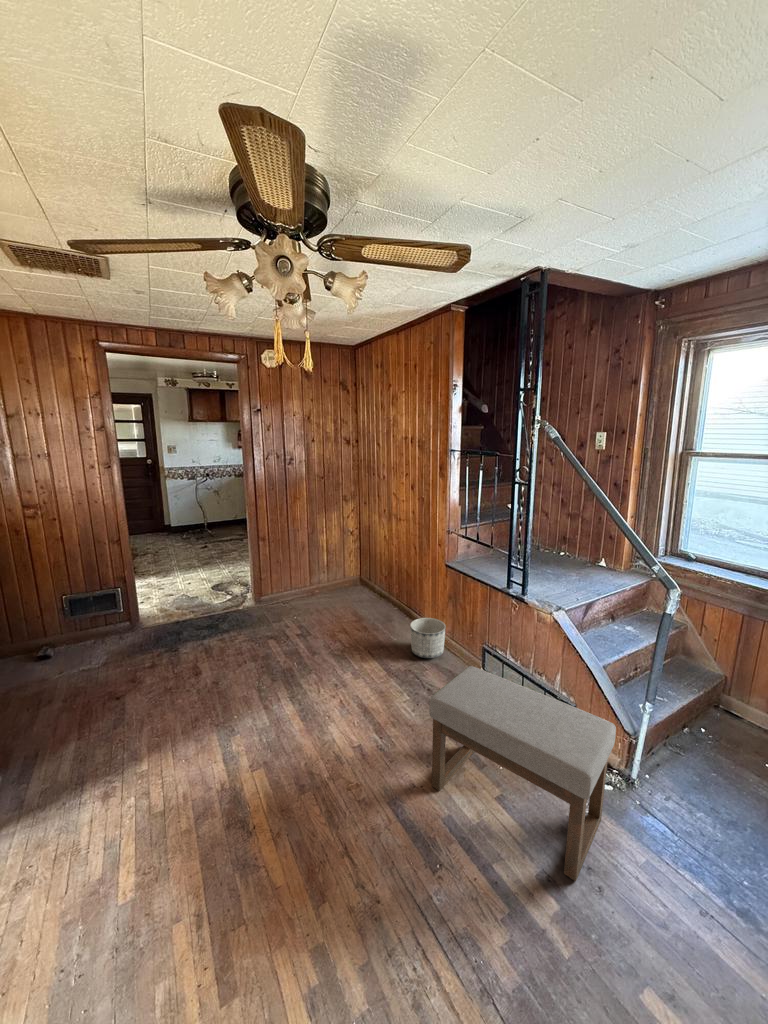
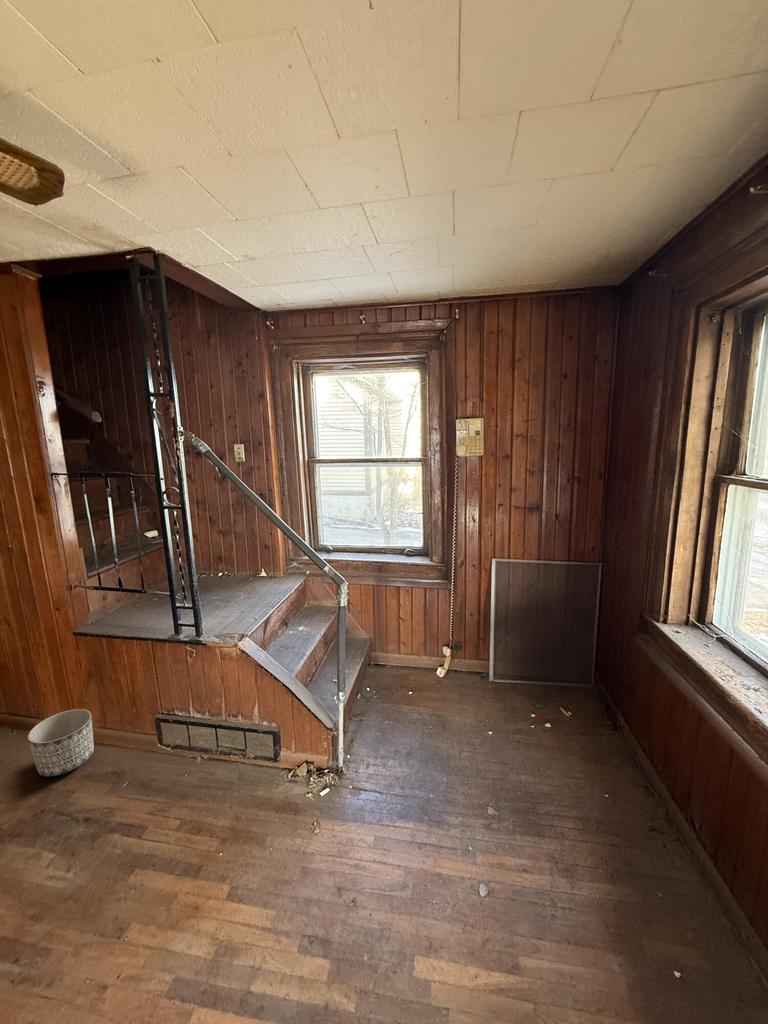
ottoman: present [429,666,616,881] -> none [110,732,335,956]

